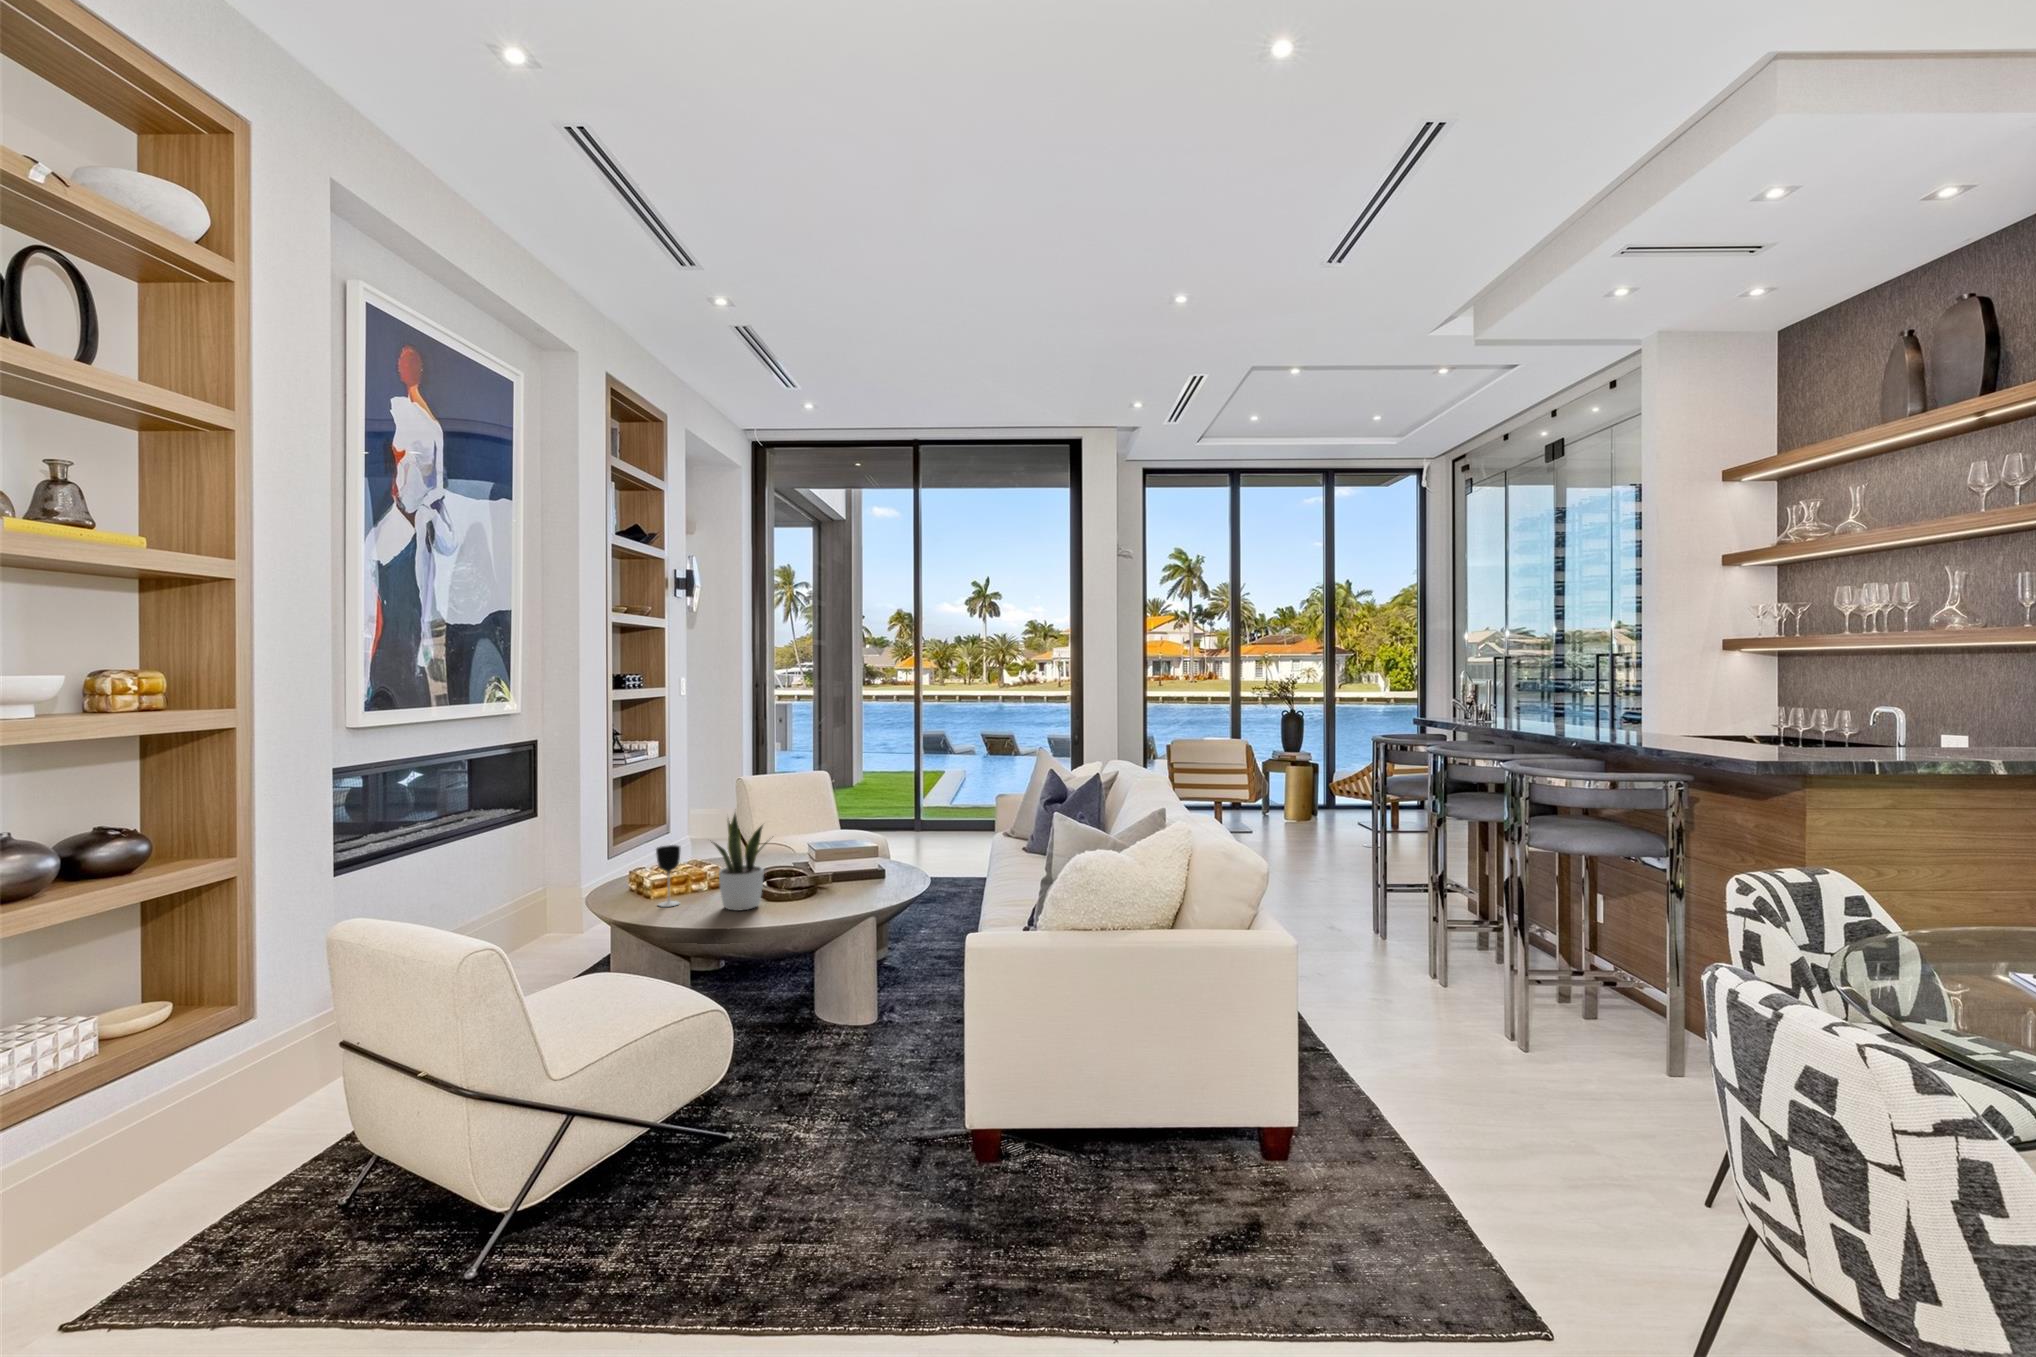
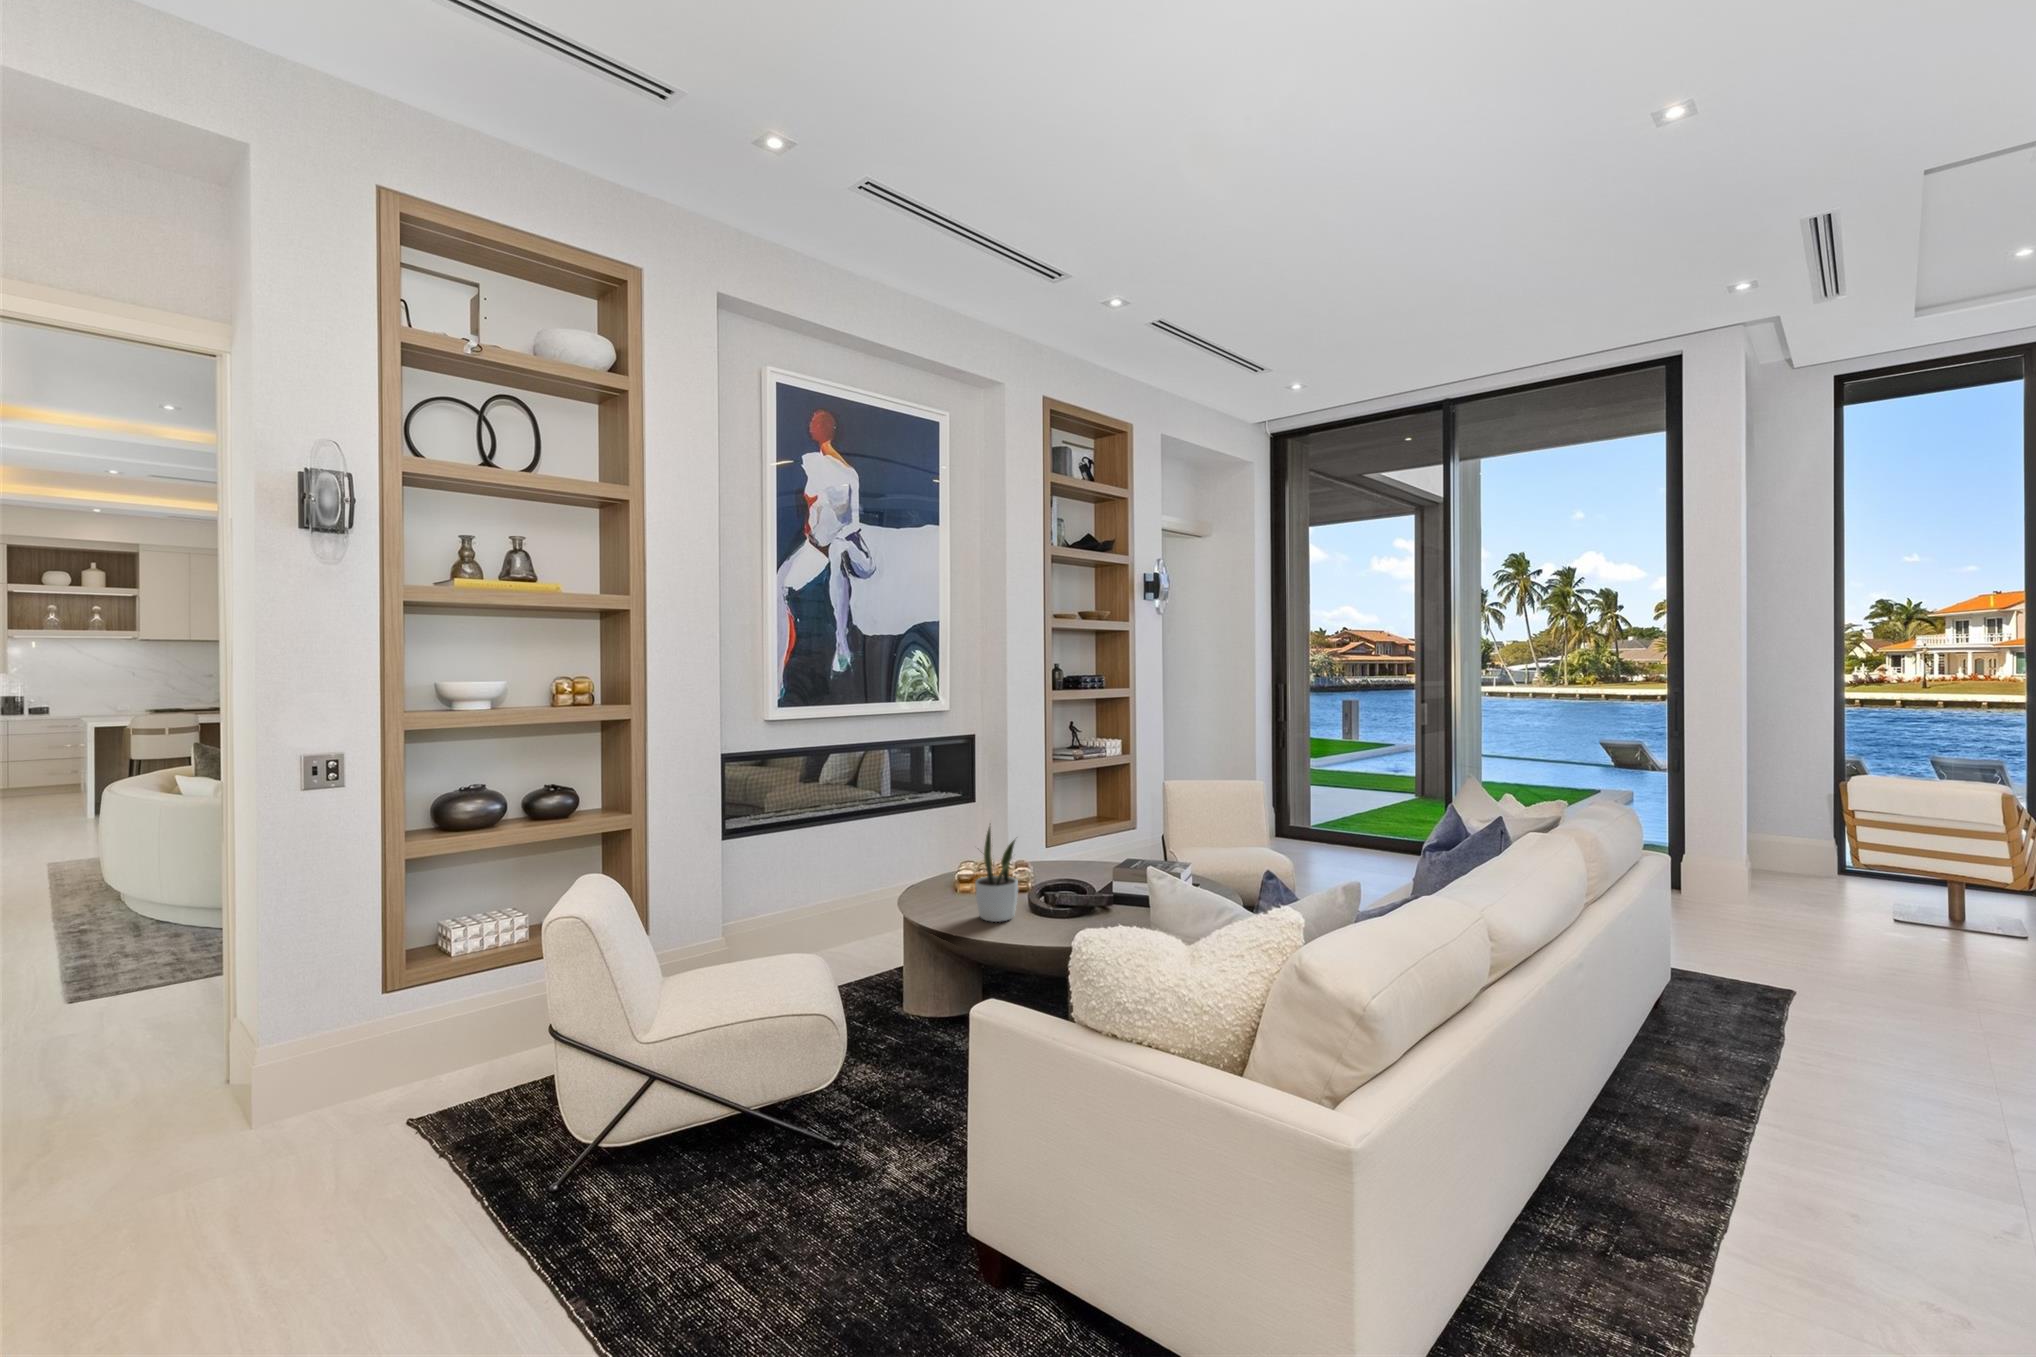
wine glass: present [656,845,680,907] -> none [937,847,960,905]

